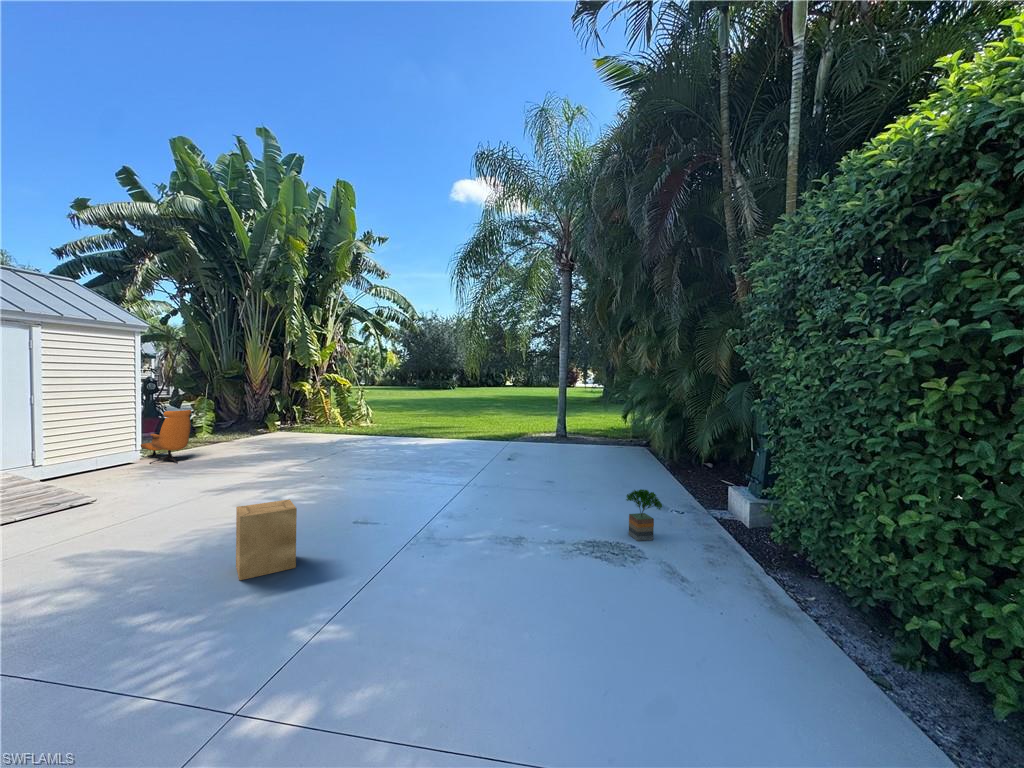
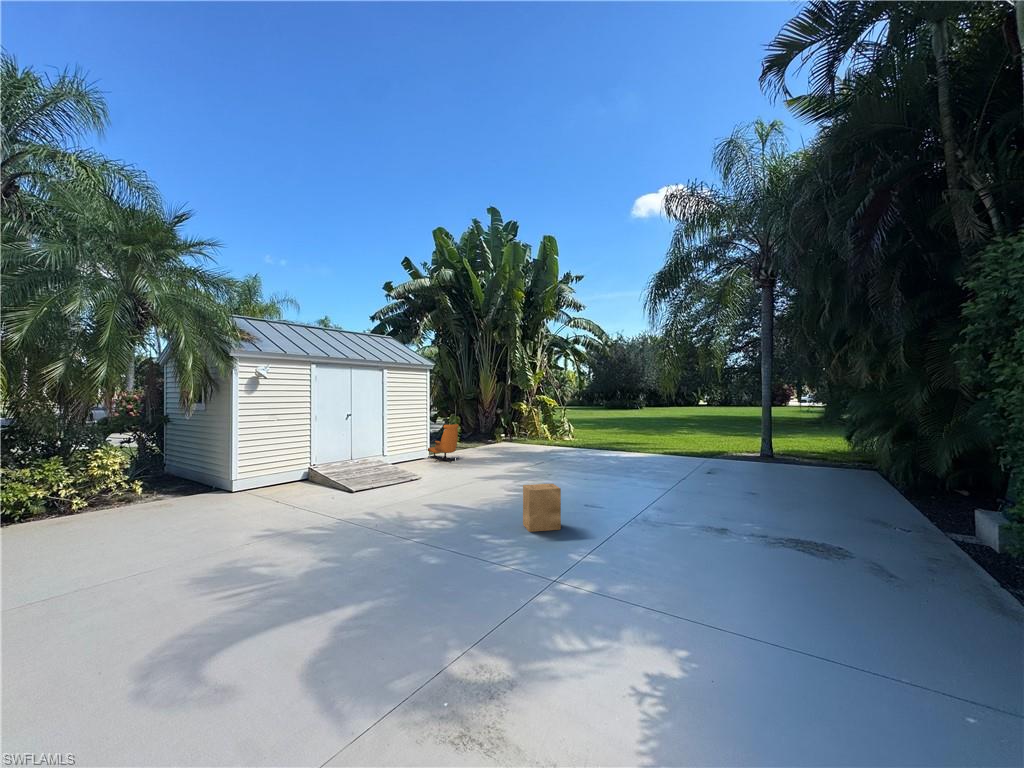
potted tree: present [626,489,662,541] -> none [835,498,878,547]

